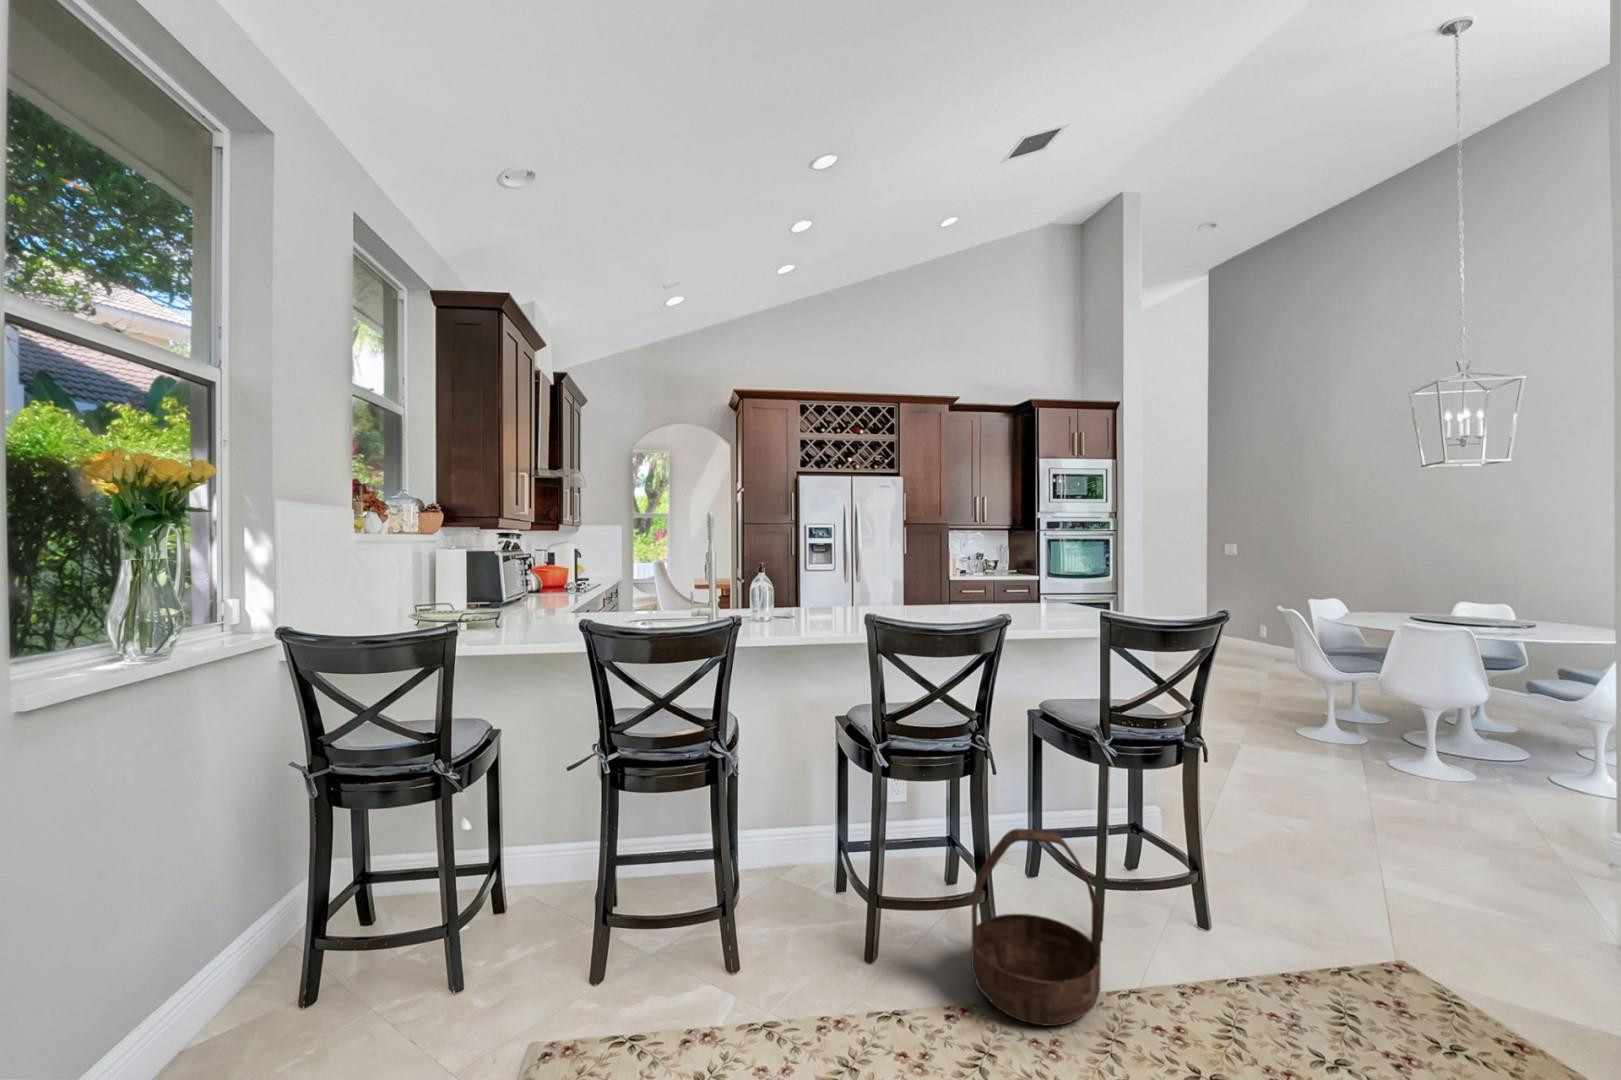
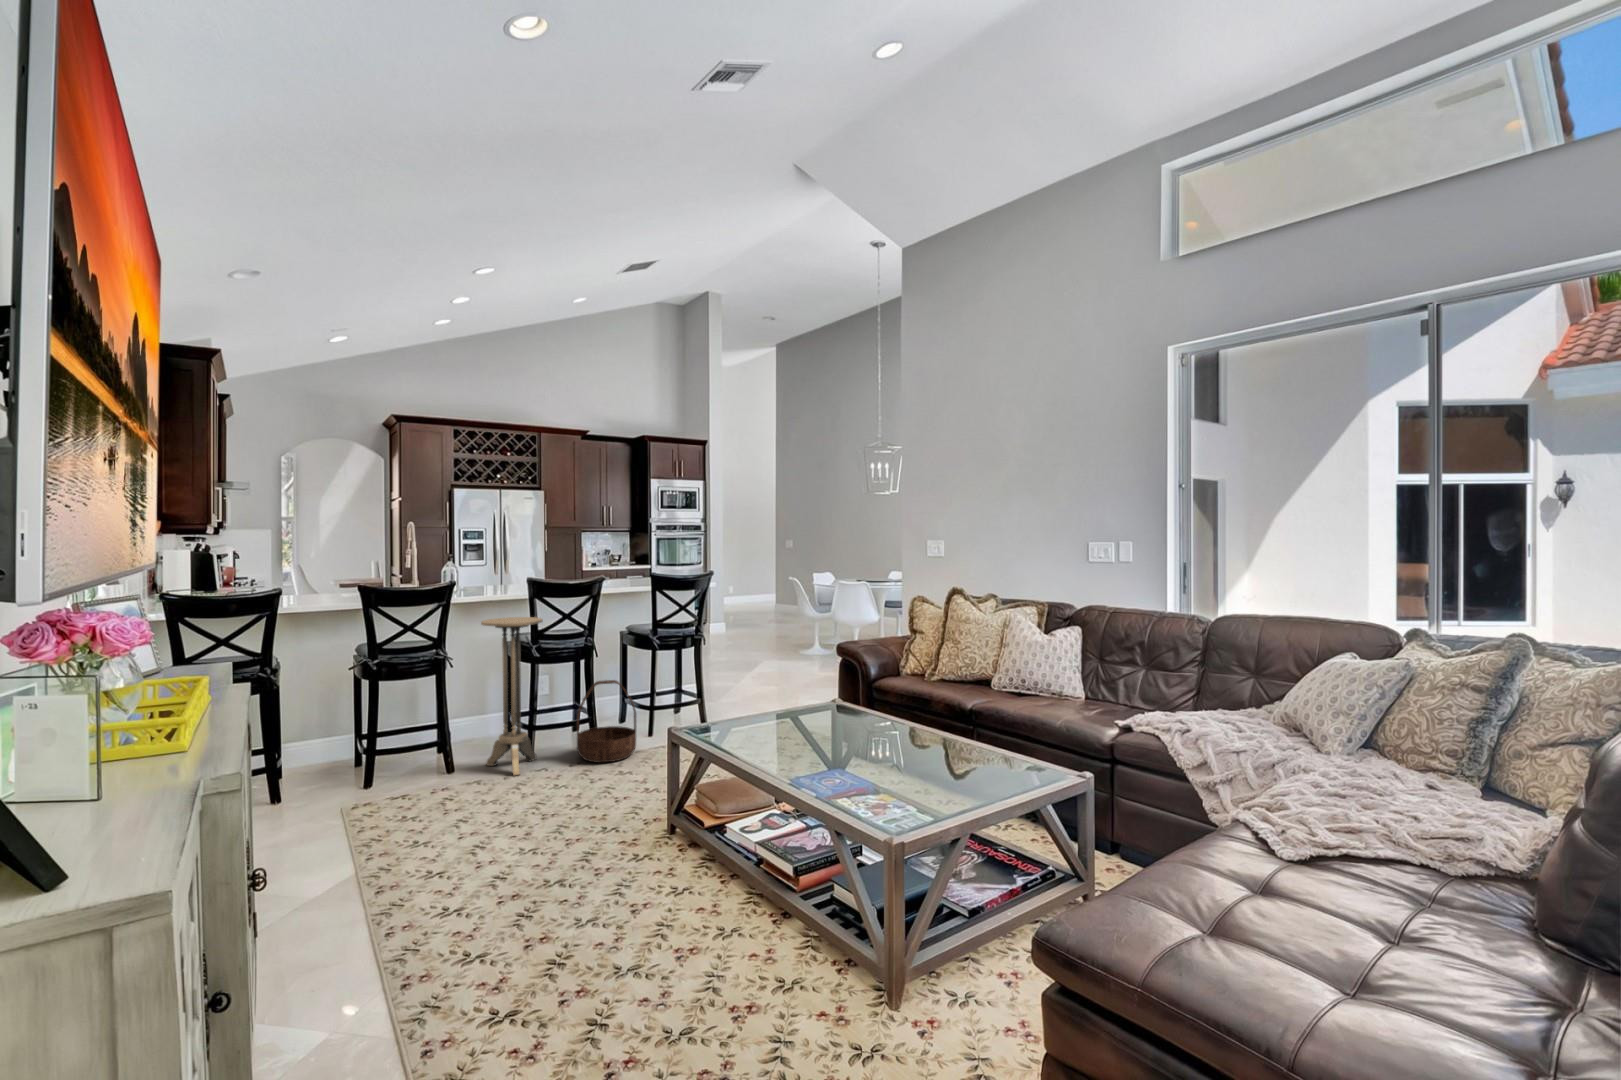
side table: none [789,681,906,1028] -> present [481,617,543,775]

